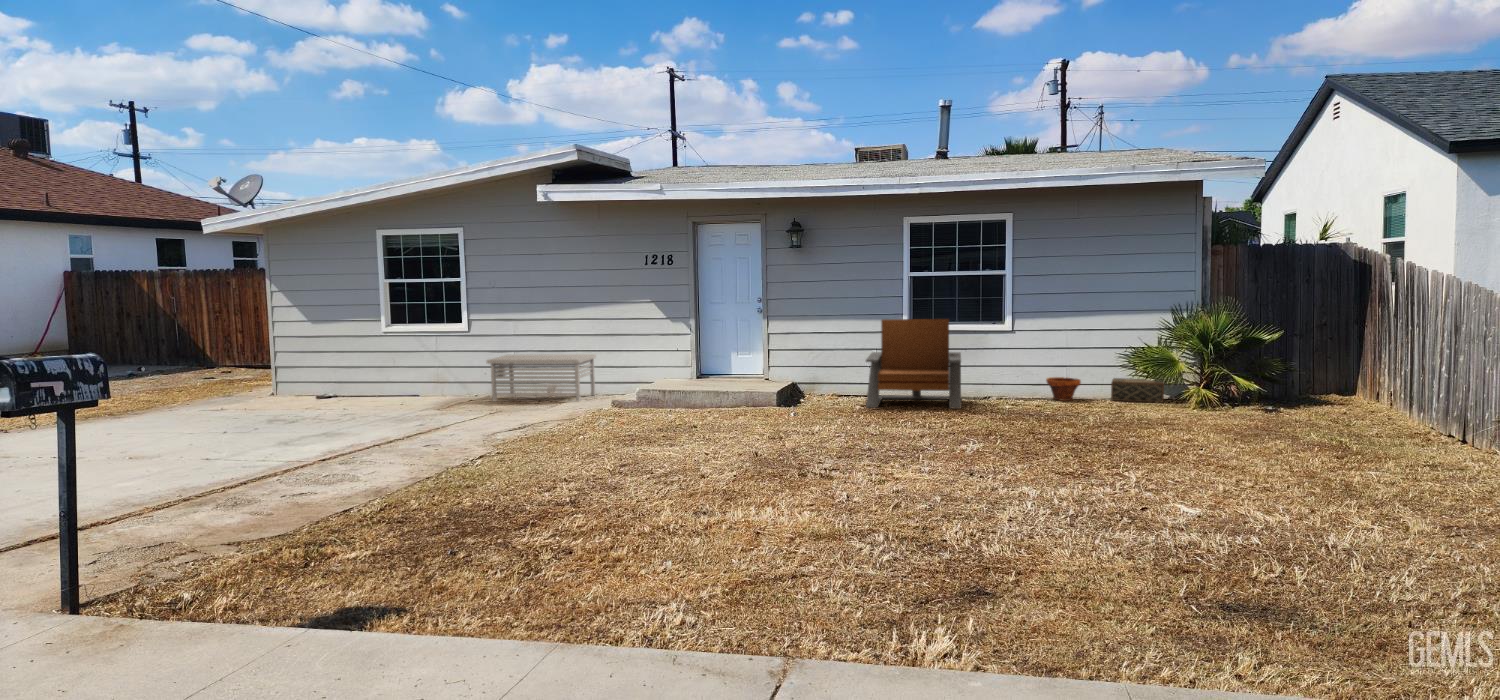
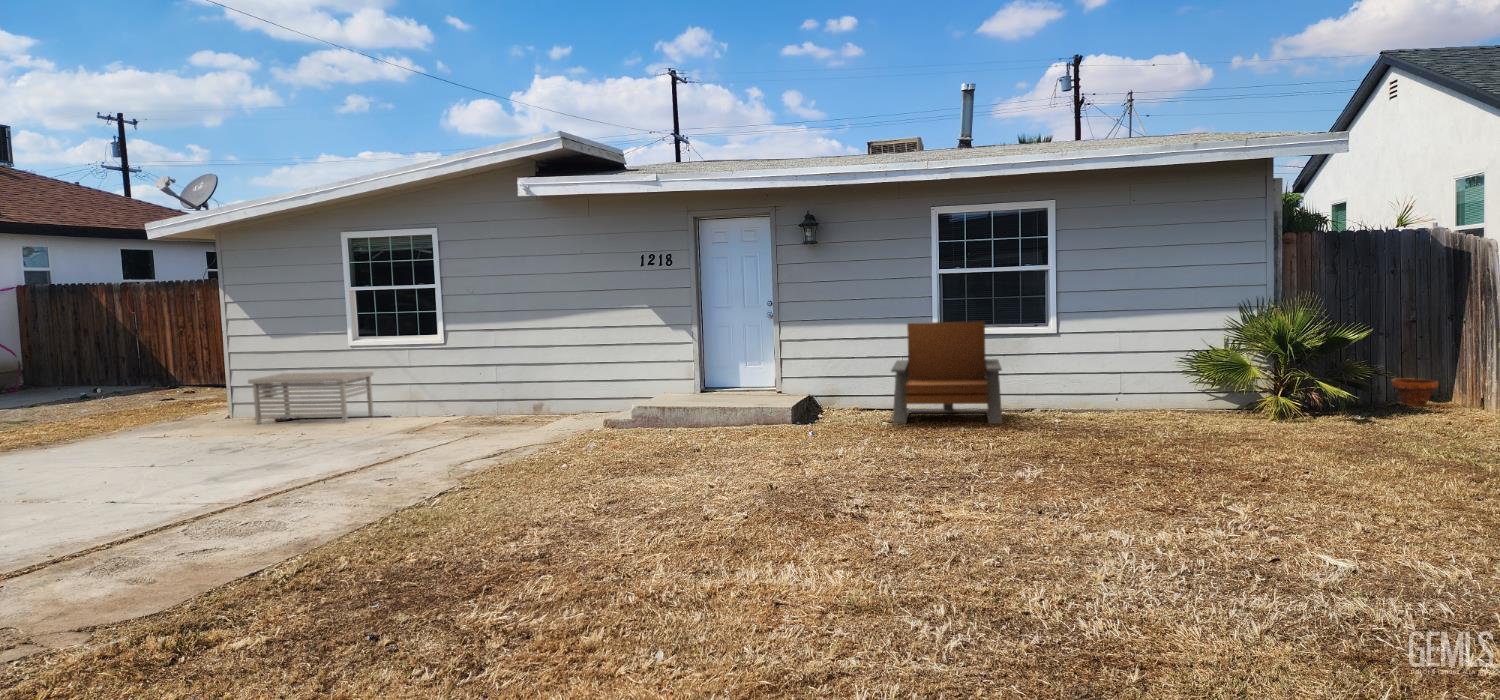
storage bench: present [486,354,596,402] -> present [248,372,374,424]
planter: present [1046,377,1081,401] -> present [1392,378,1438,406]
woven basket: present [1111,378,1164,402] -> none [1172,386,1235,413]

